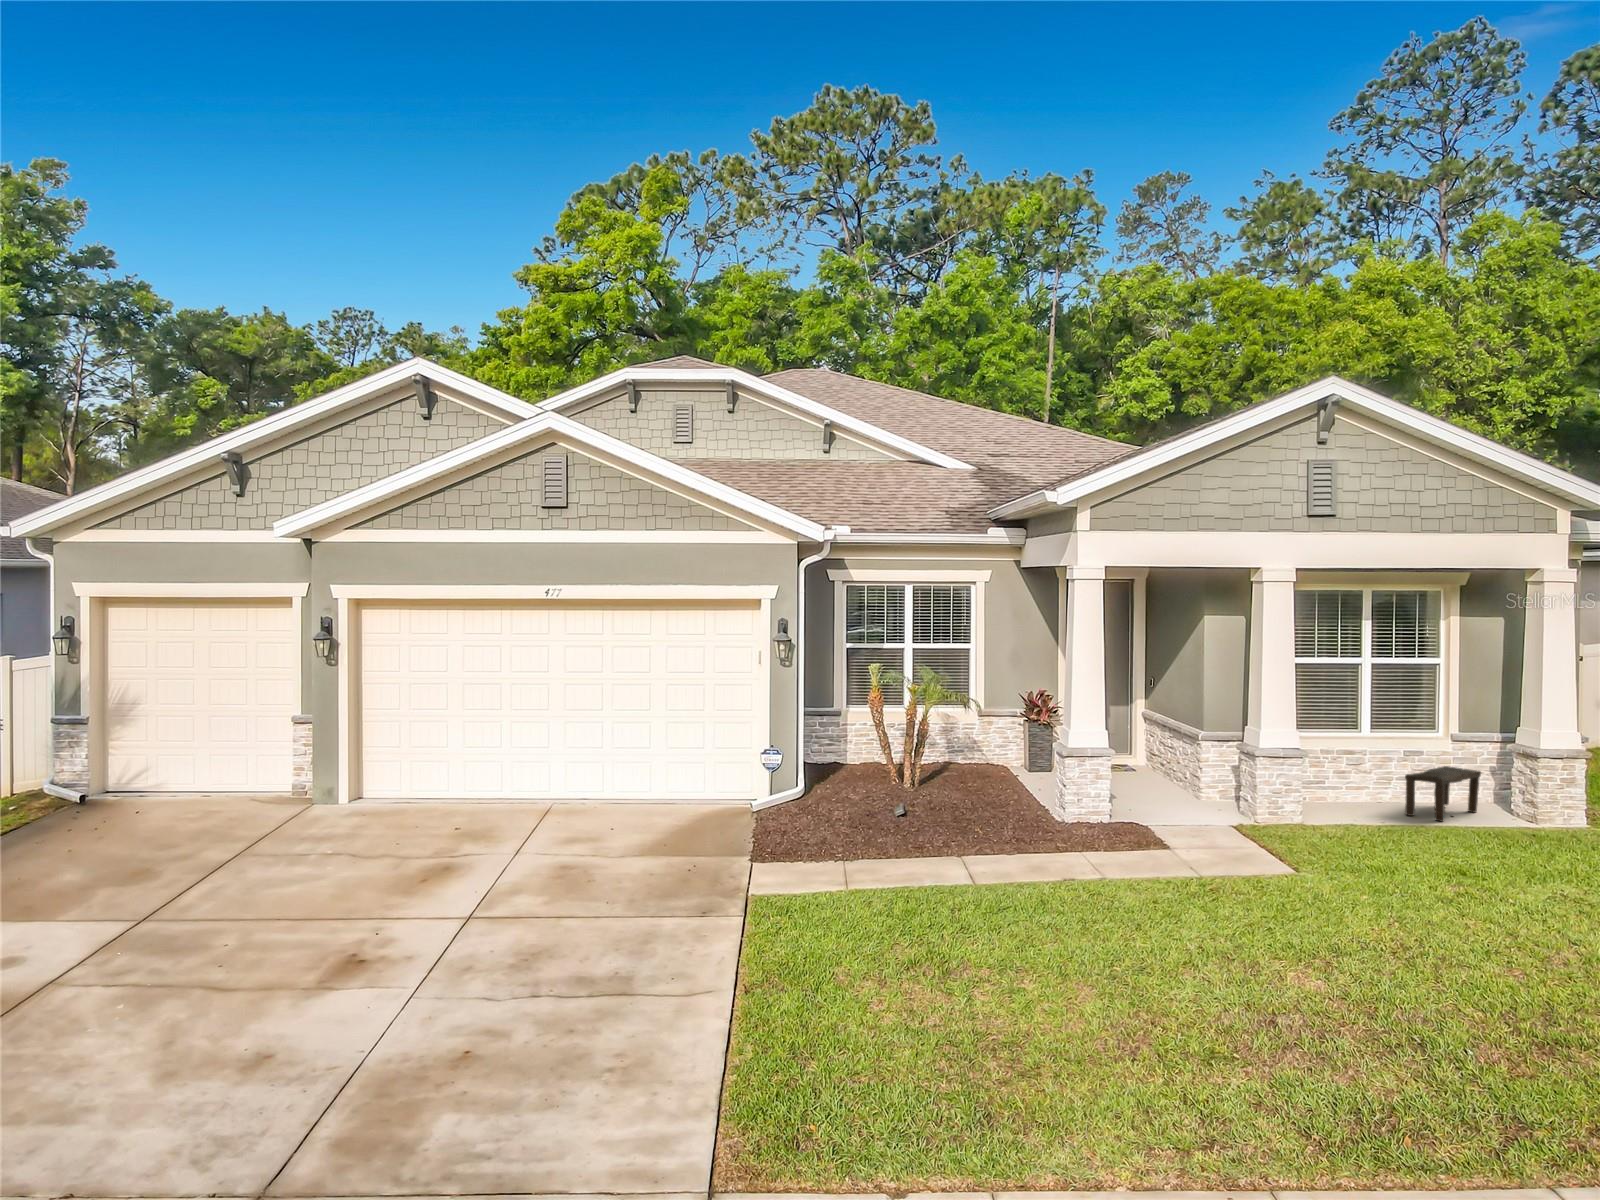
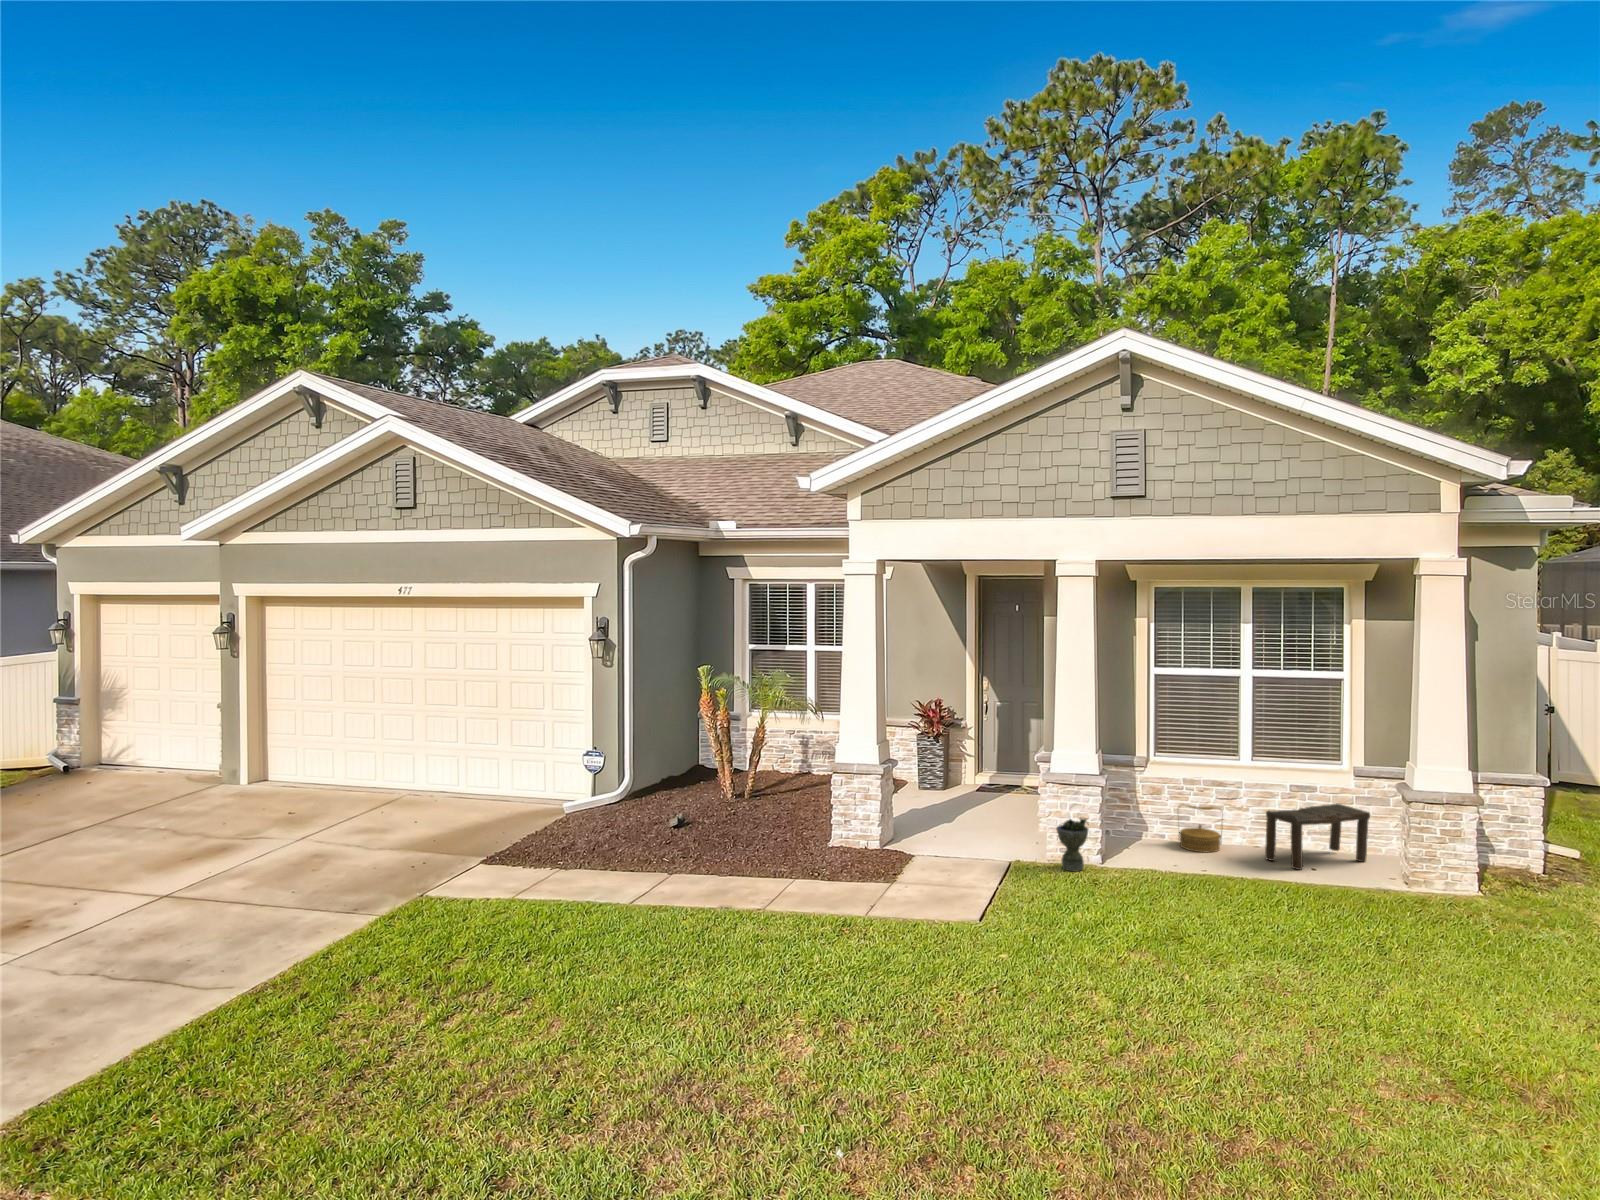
woven basket: none [1324,774,1363,813] -> present [1179,805,1222,852]
planter: none [1263,788,1294,835] -> present [1056,819,1089,872]

